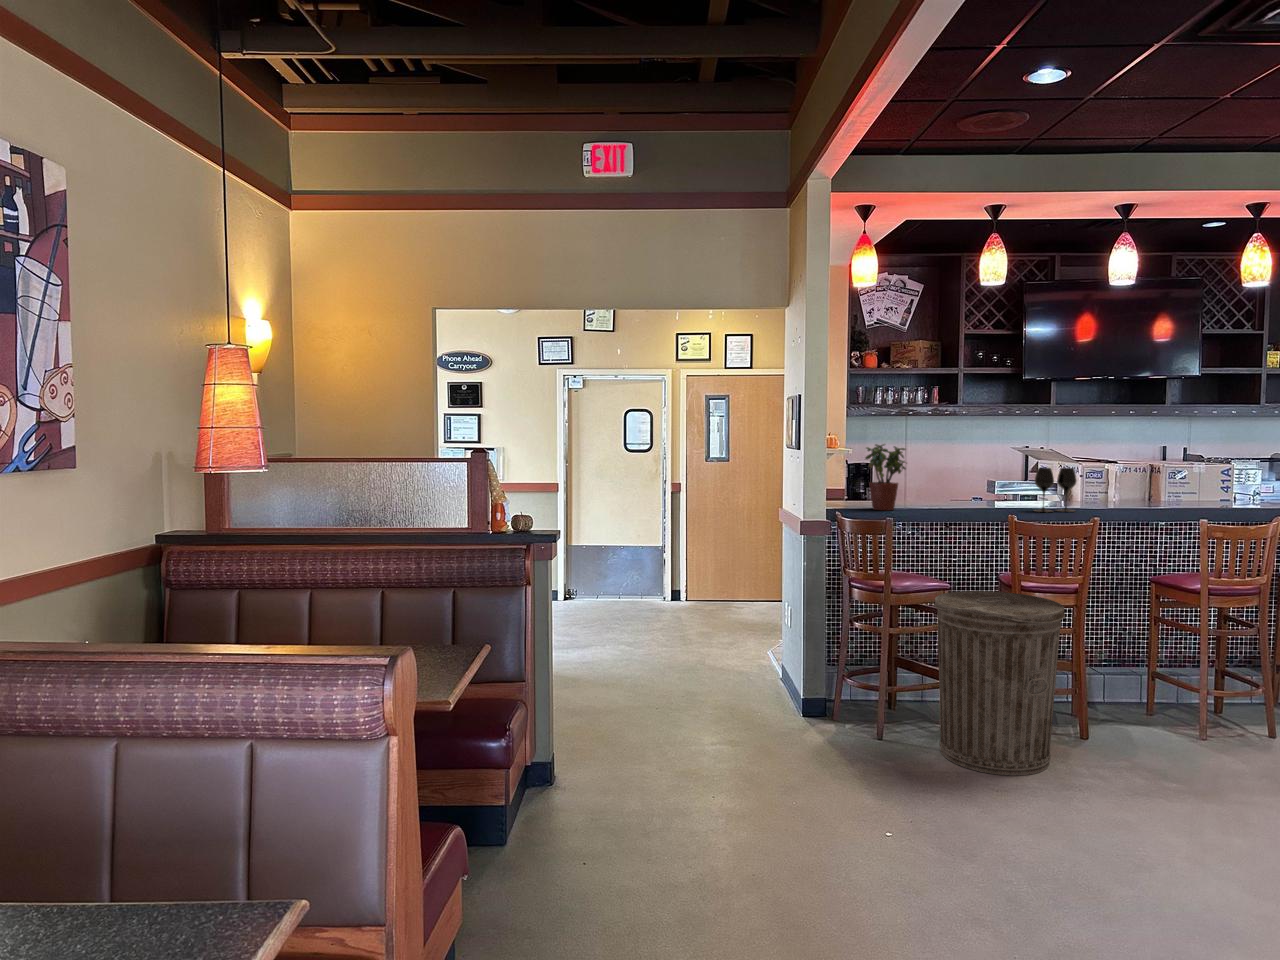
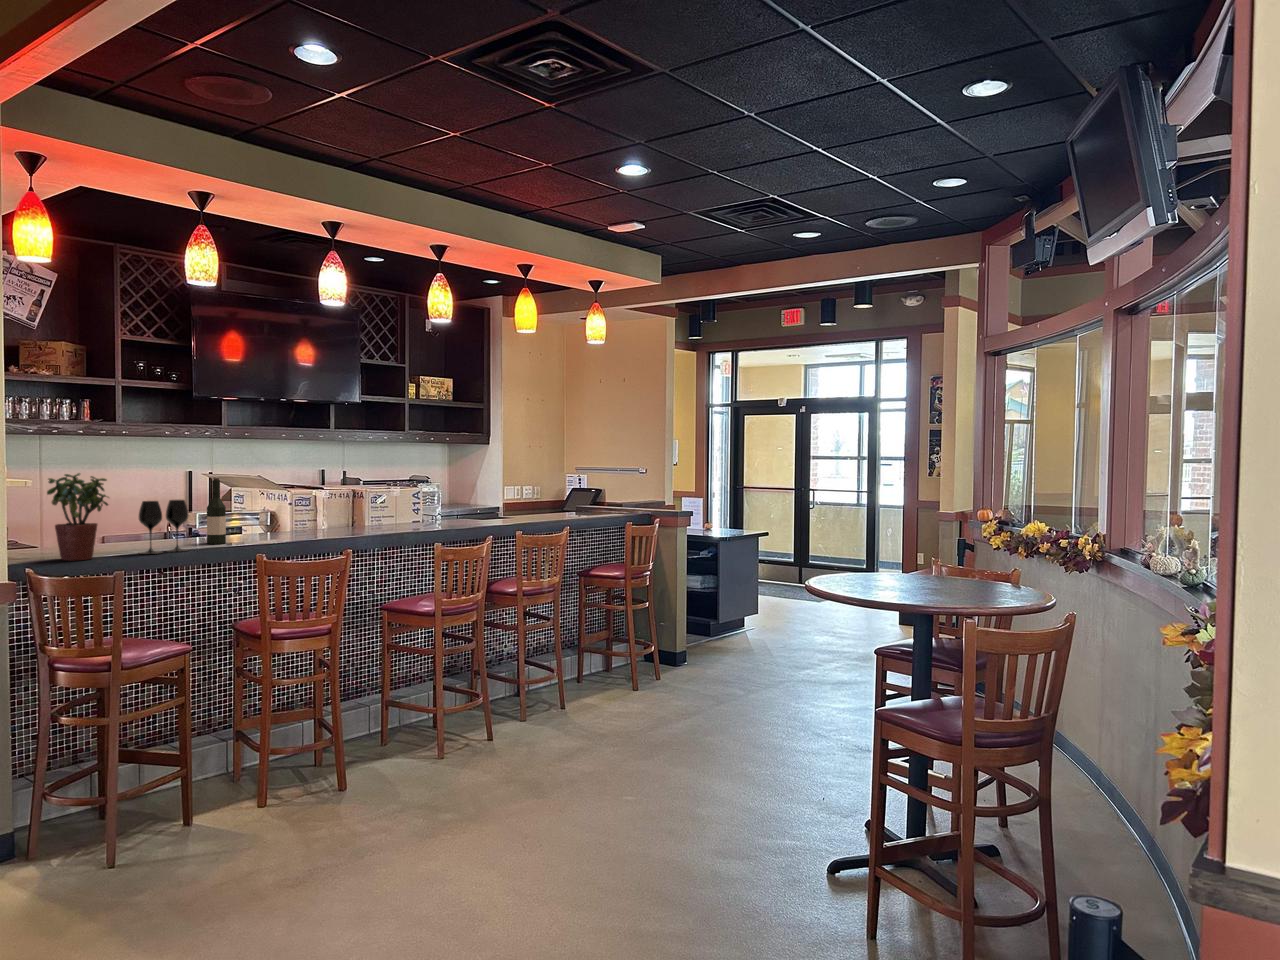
wine bottle: none [990,450,1007,507] -> present [207,478,226,544]
wine glass: present [1035,468,1077,512] -> present [139,500,188,554]
trash can: present [934,591,1065,776] -> none [177,642,330,861]

